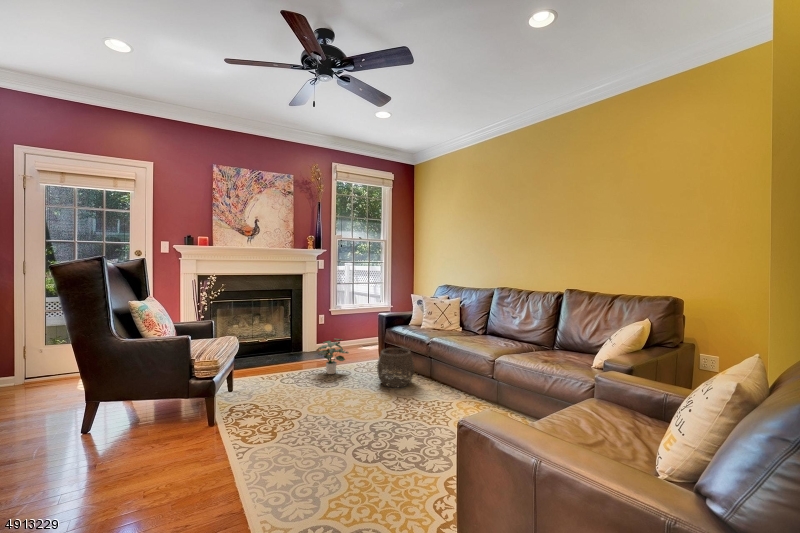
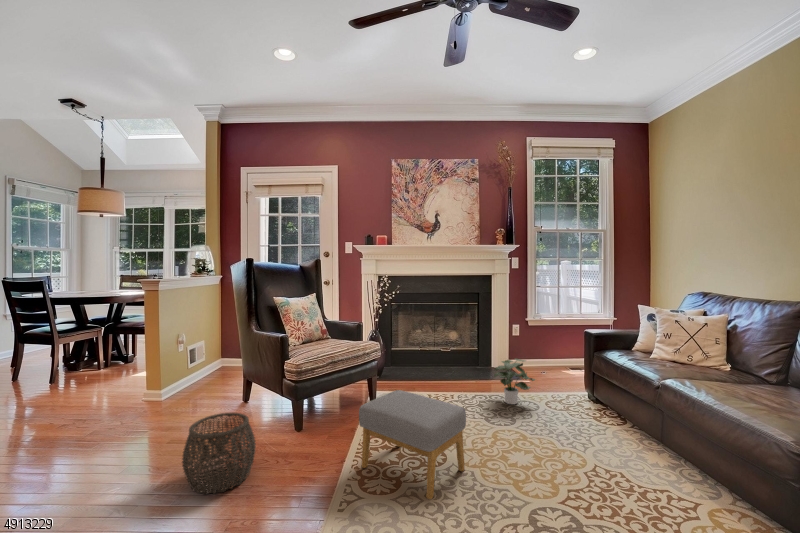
woven basket: present [377,348,414,388] -> present [182,413,256,494]
footstool: none [231,369,319,439] -> present [359,390,466,499]

